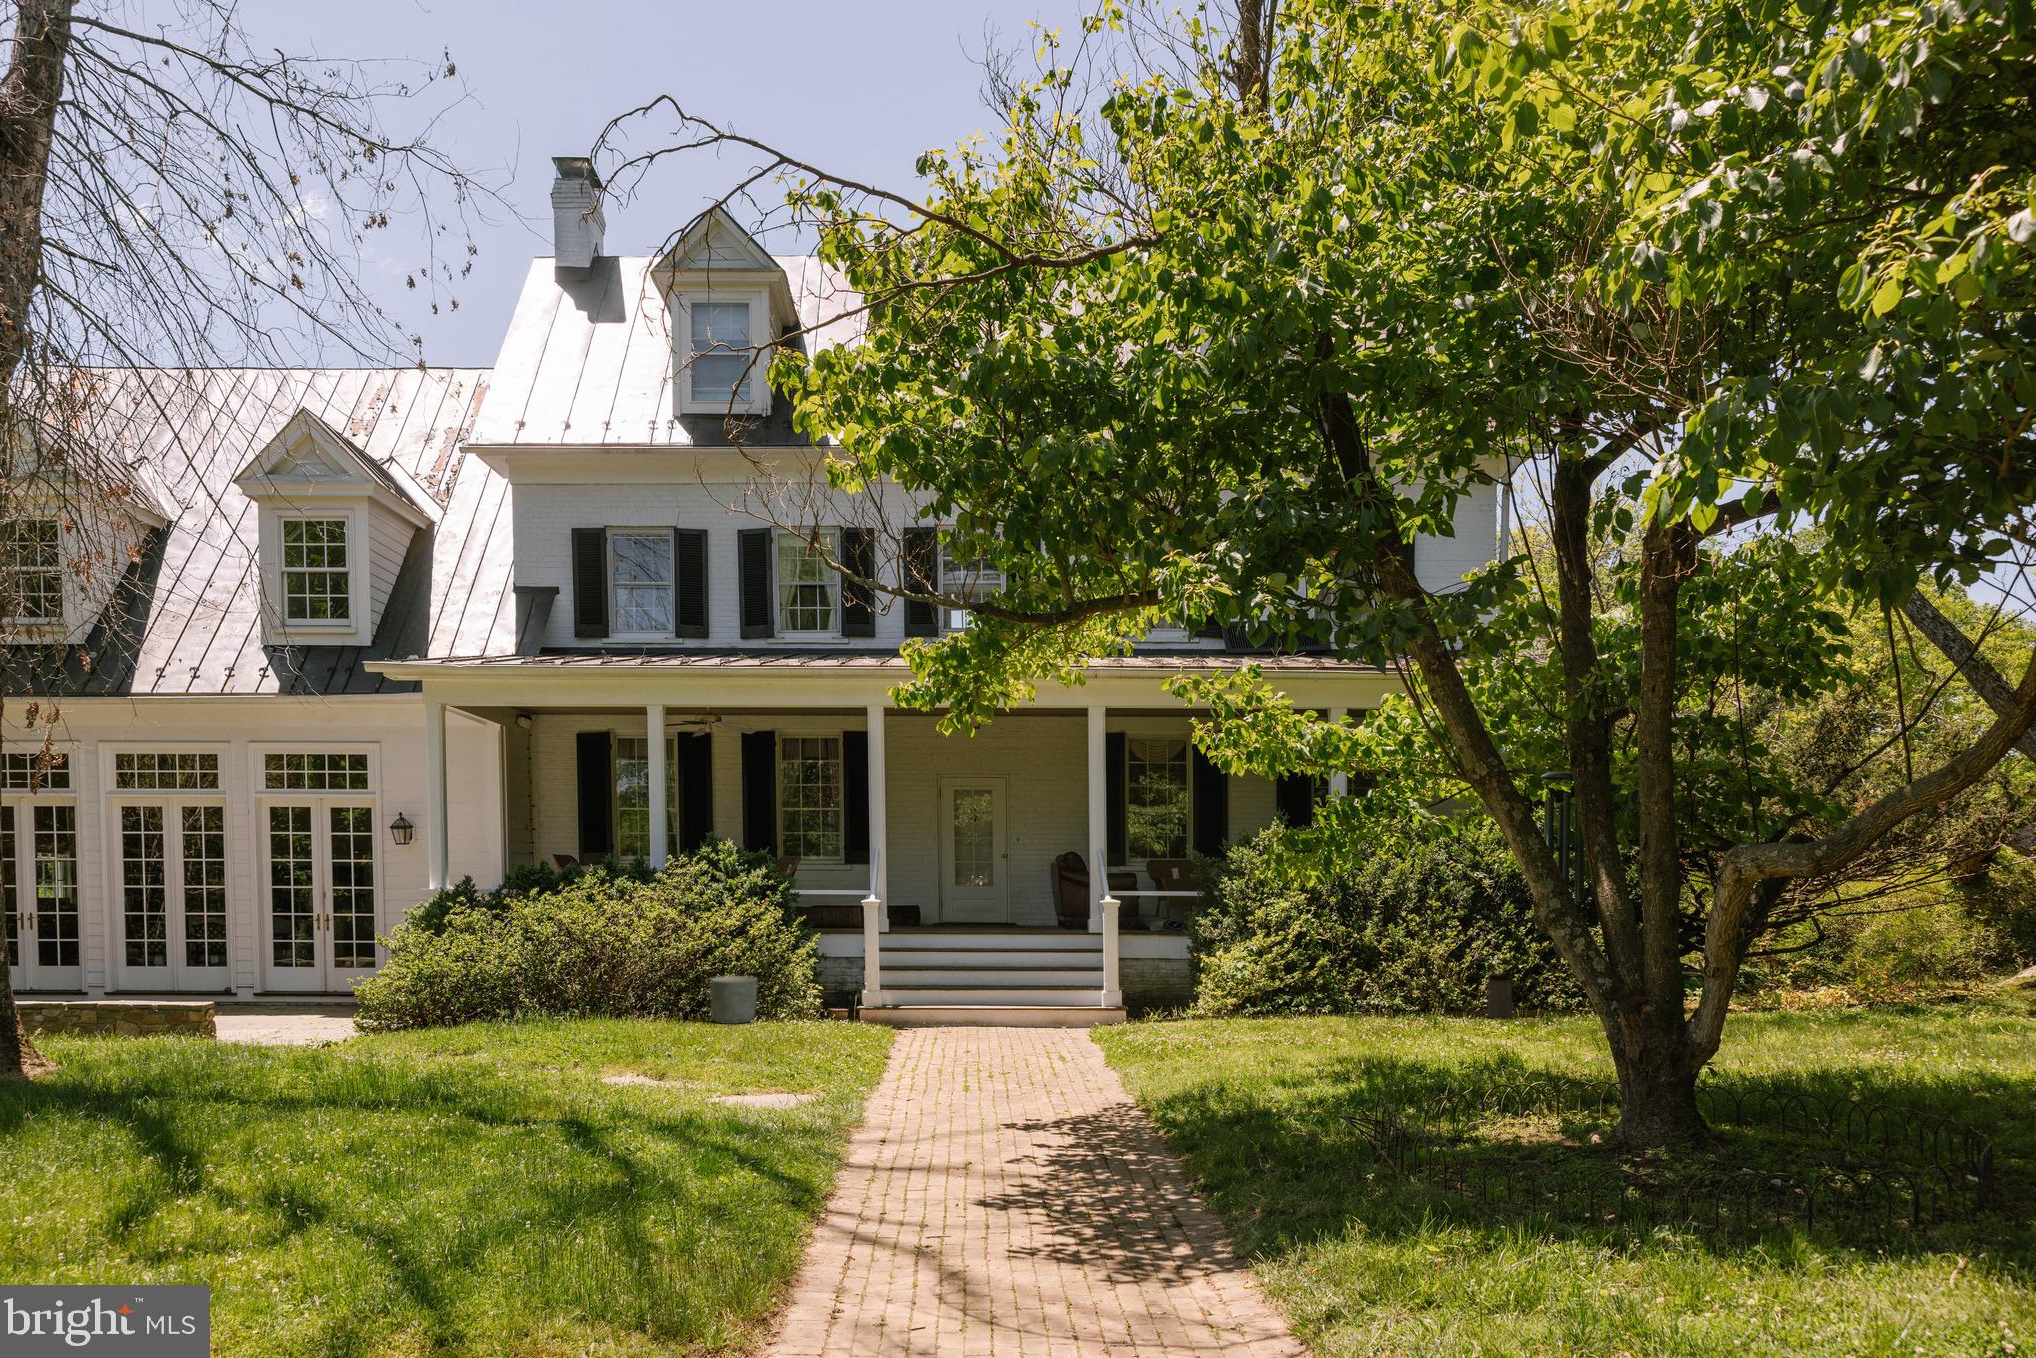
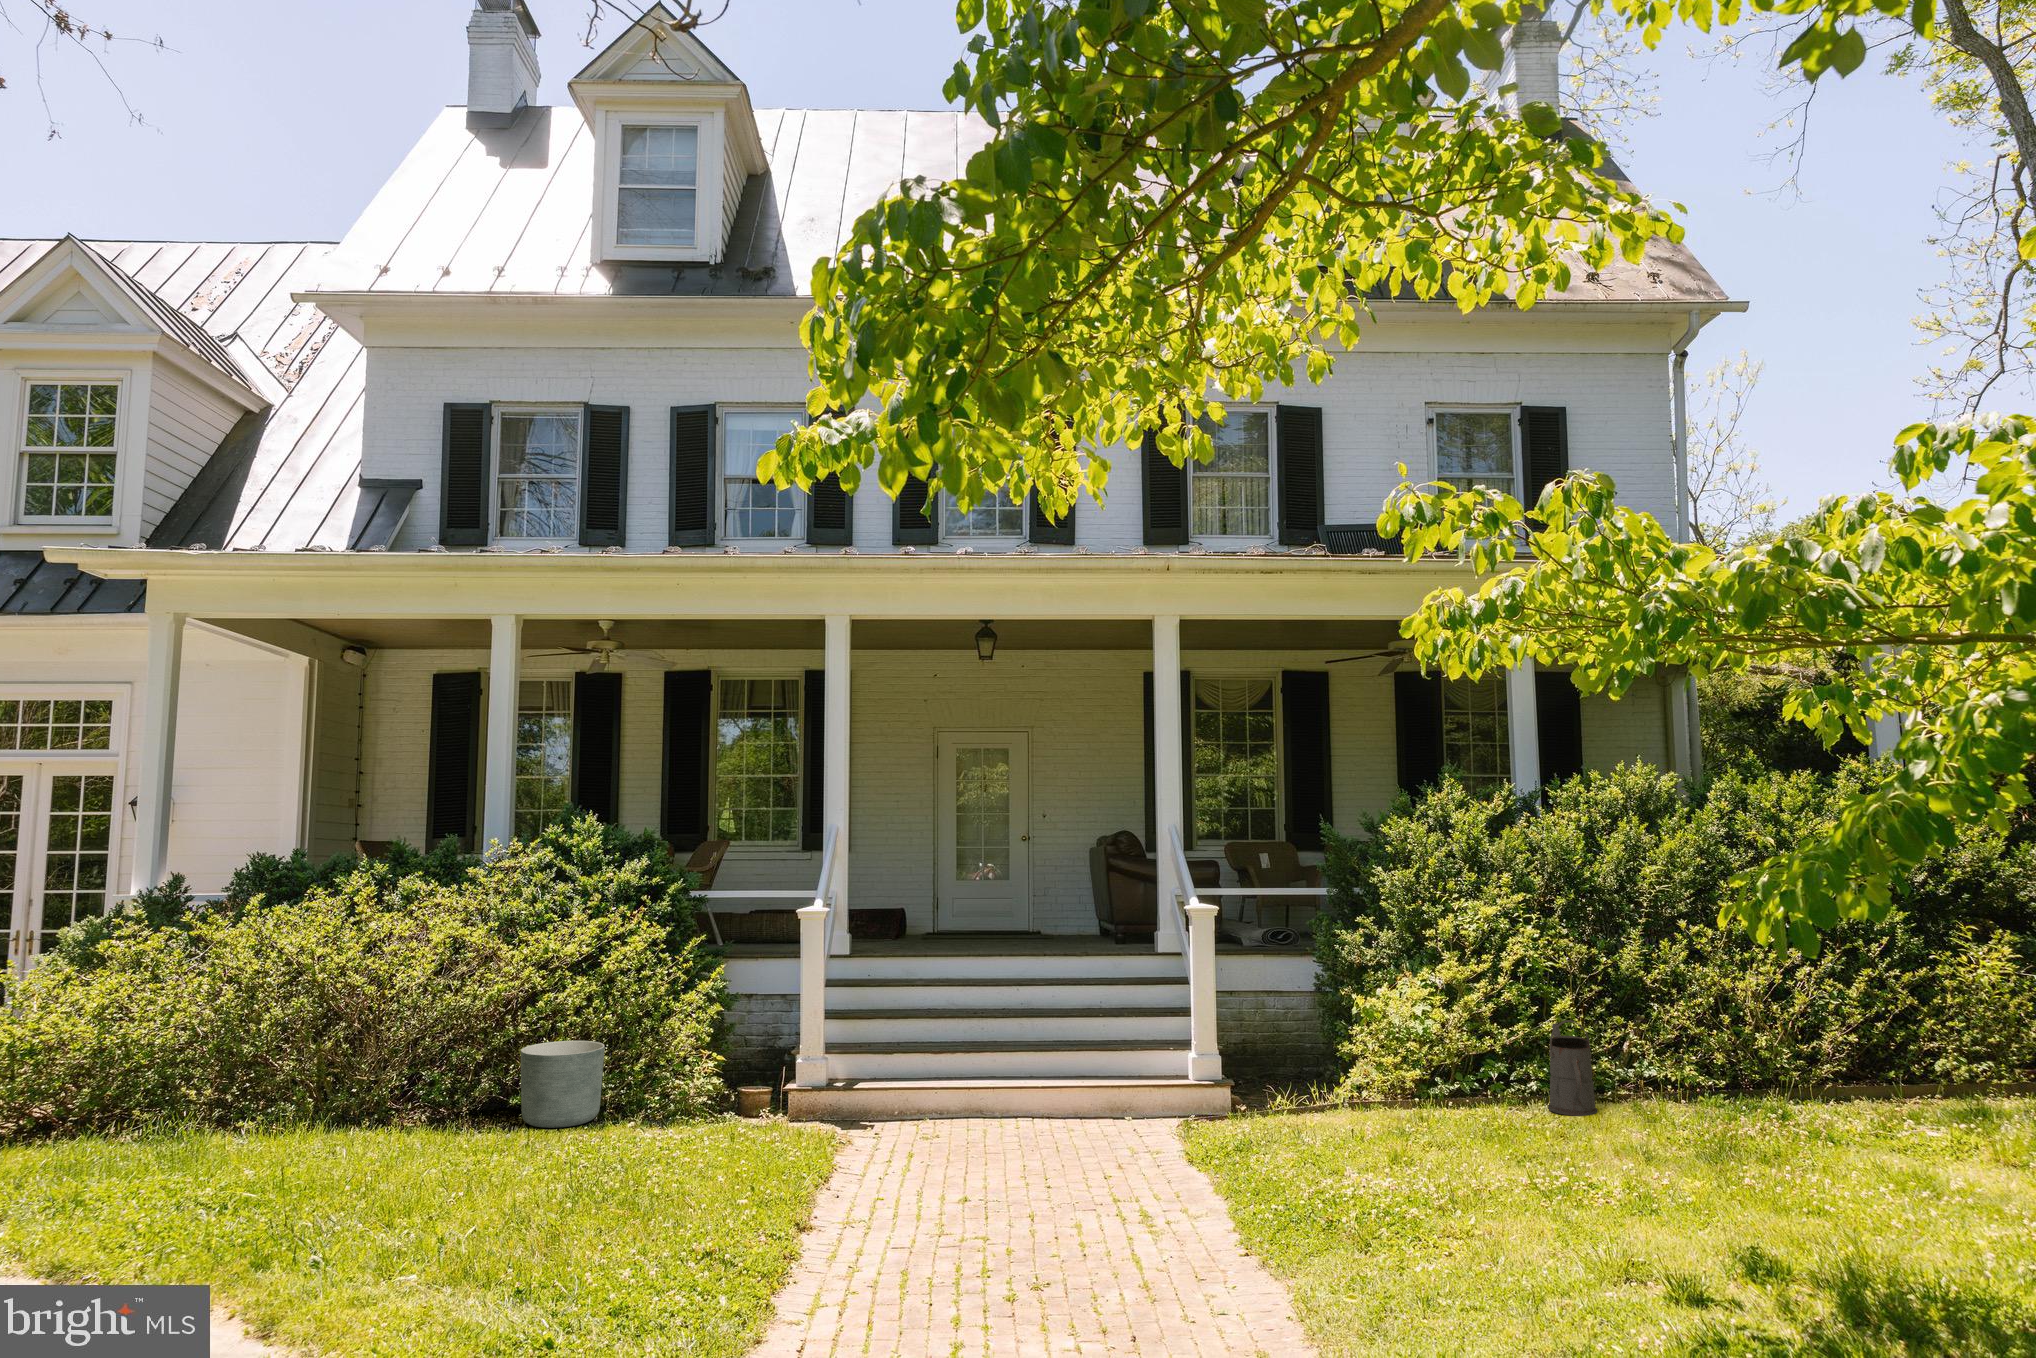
watering can: present [1487,968,1514,1019] -> present [1548,1020,1598,1116]

